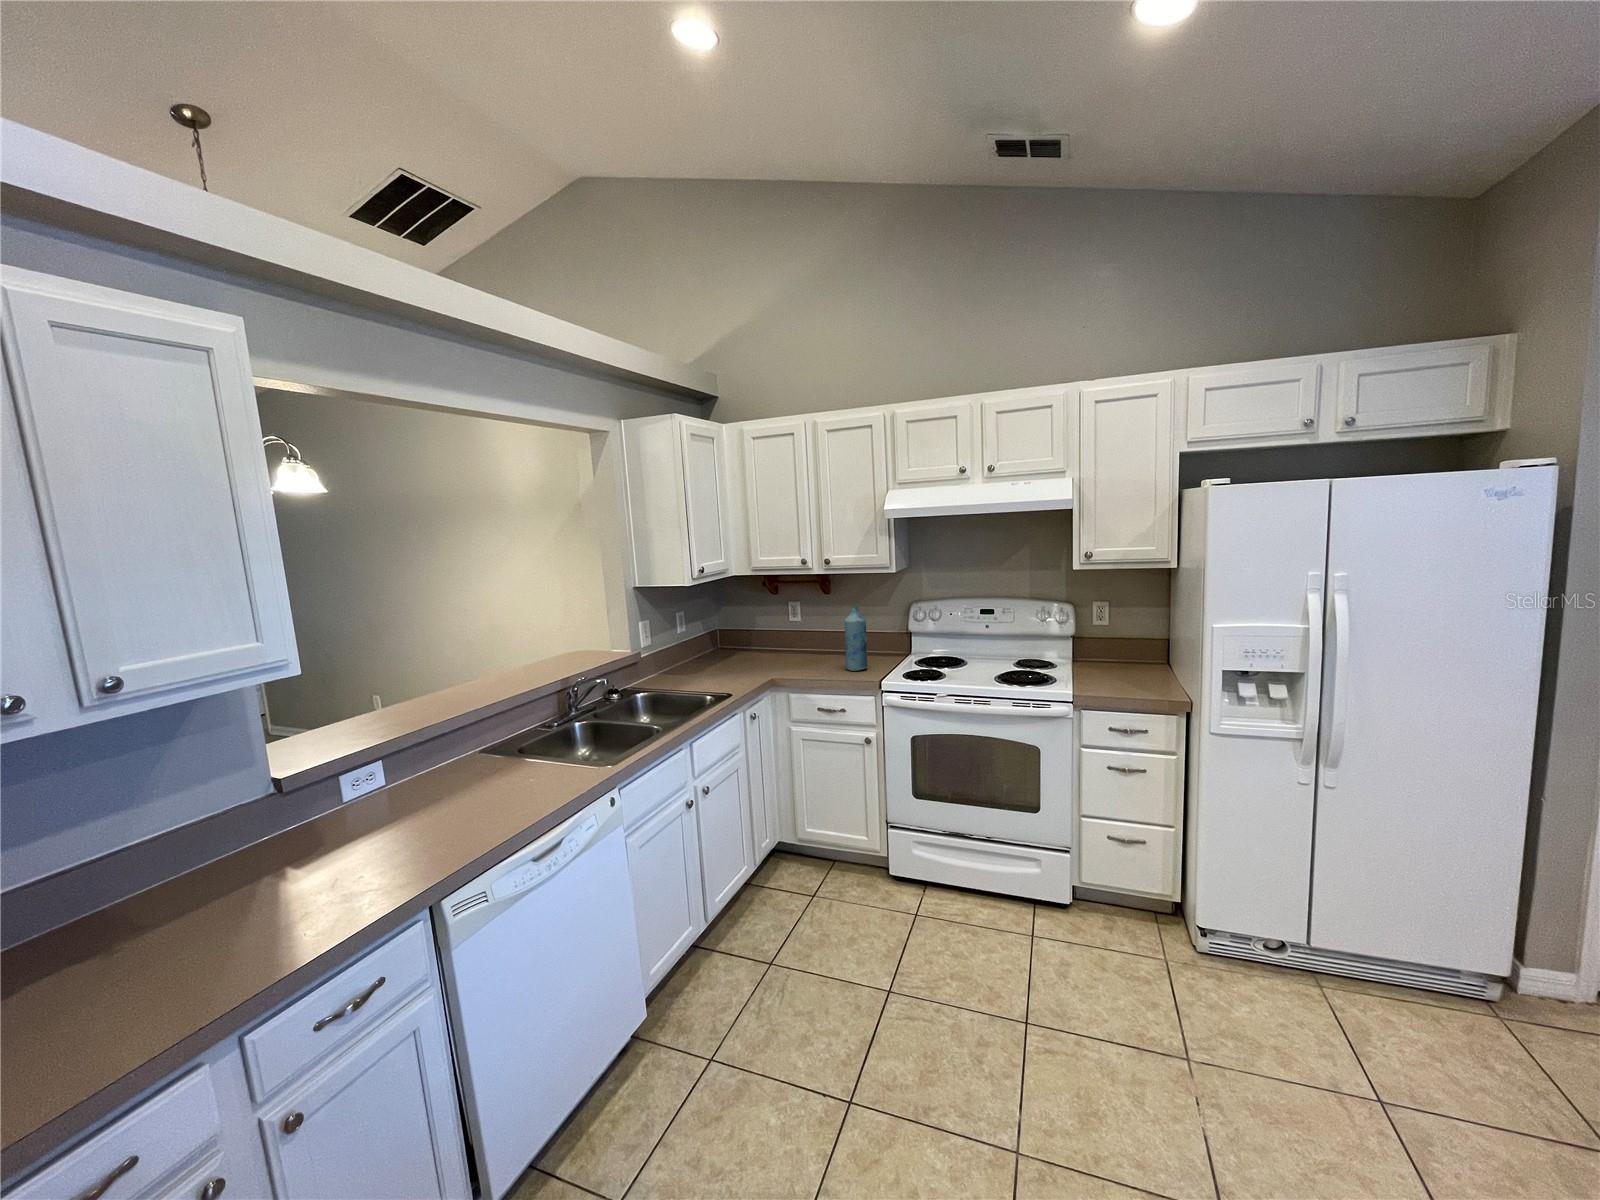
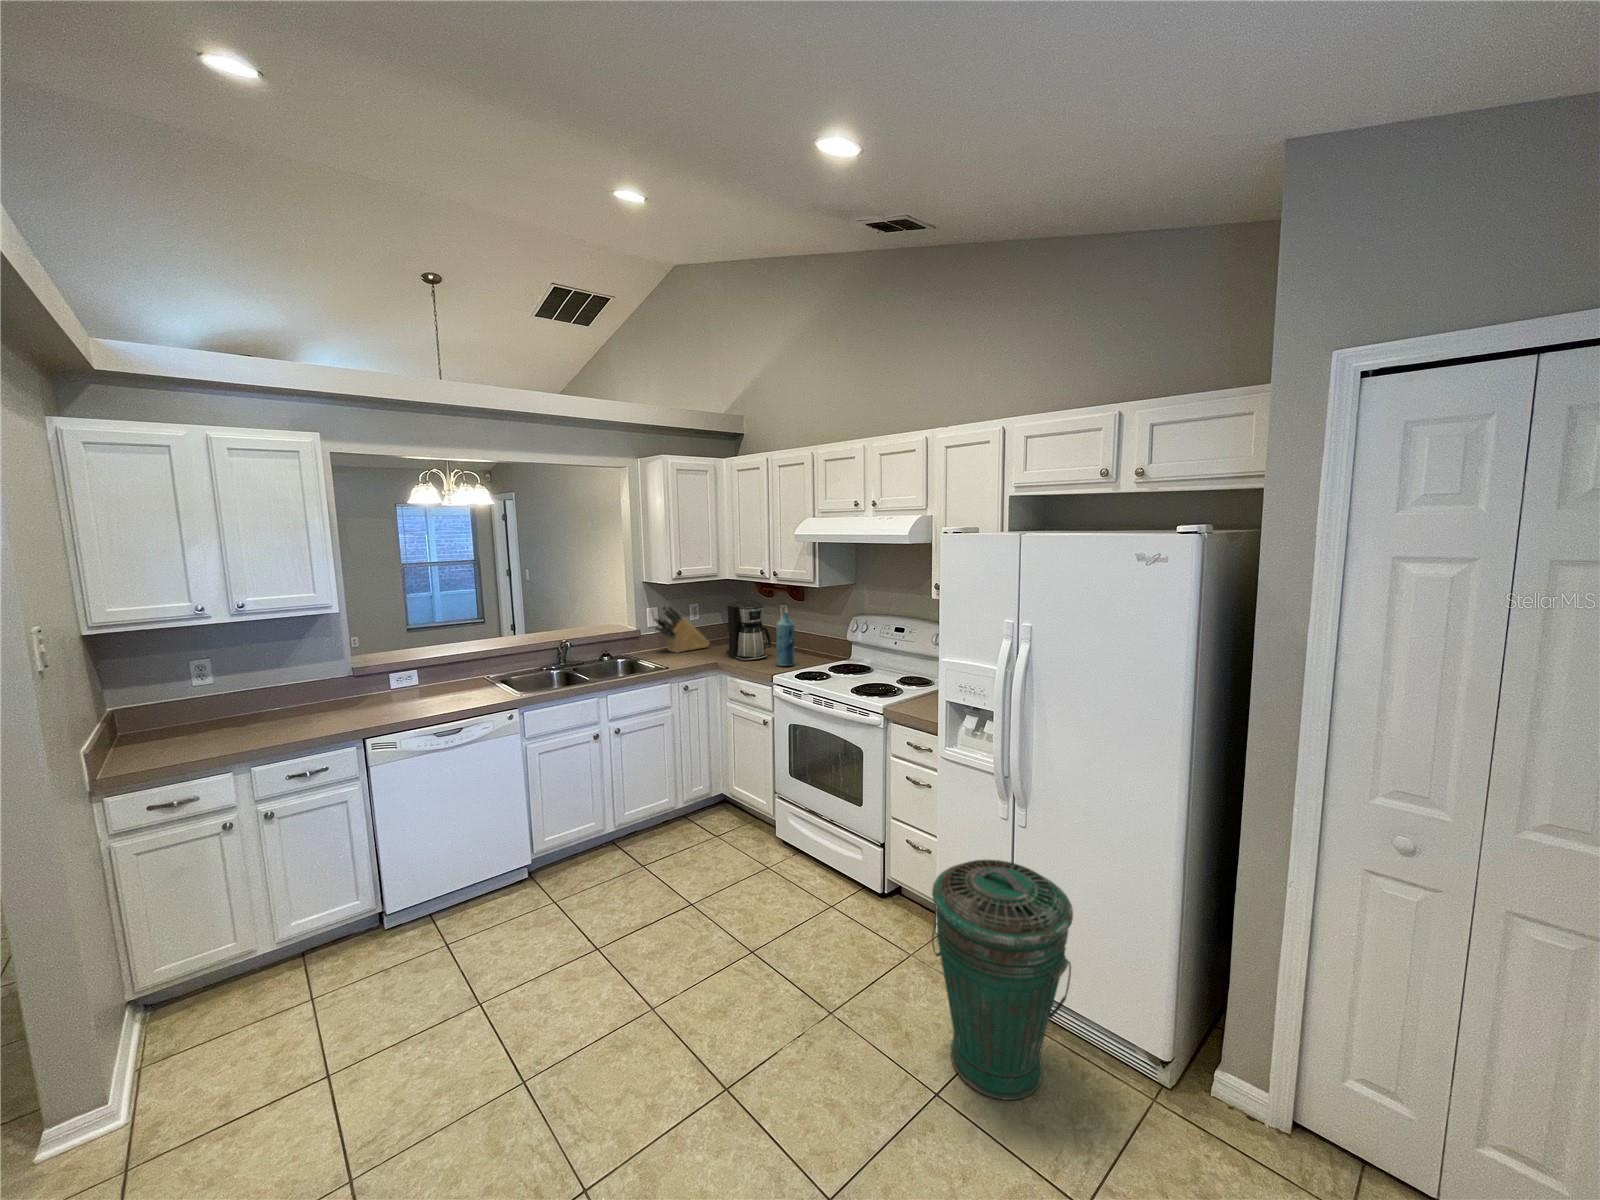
coffee maker: none [753,598,816,672] -> present [726,600,771,661]
knife block: none [662,613,718,675] -> present [655,605,710,653]
trash can: none [1288,826,1487,1079] -> present [932,860,1073,1100]

